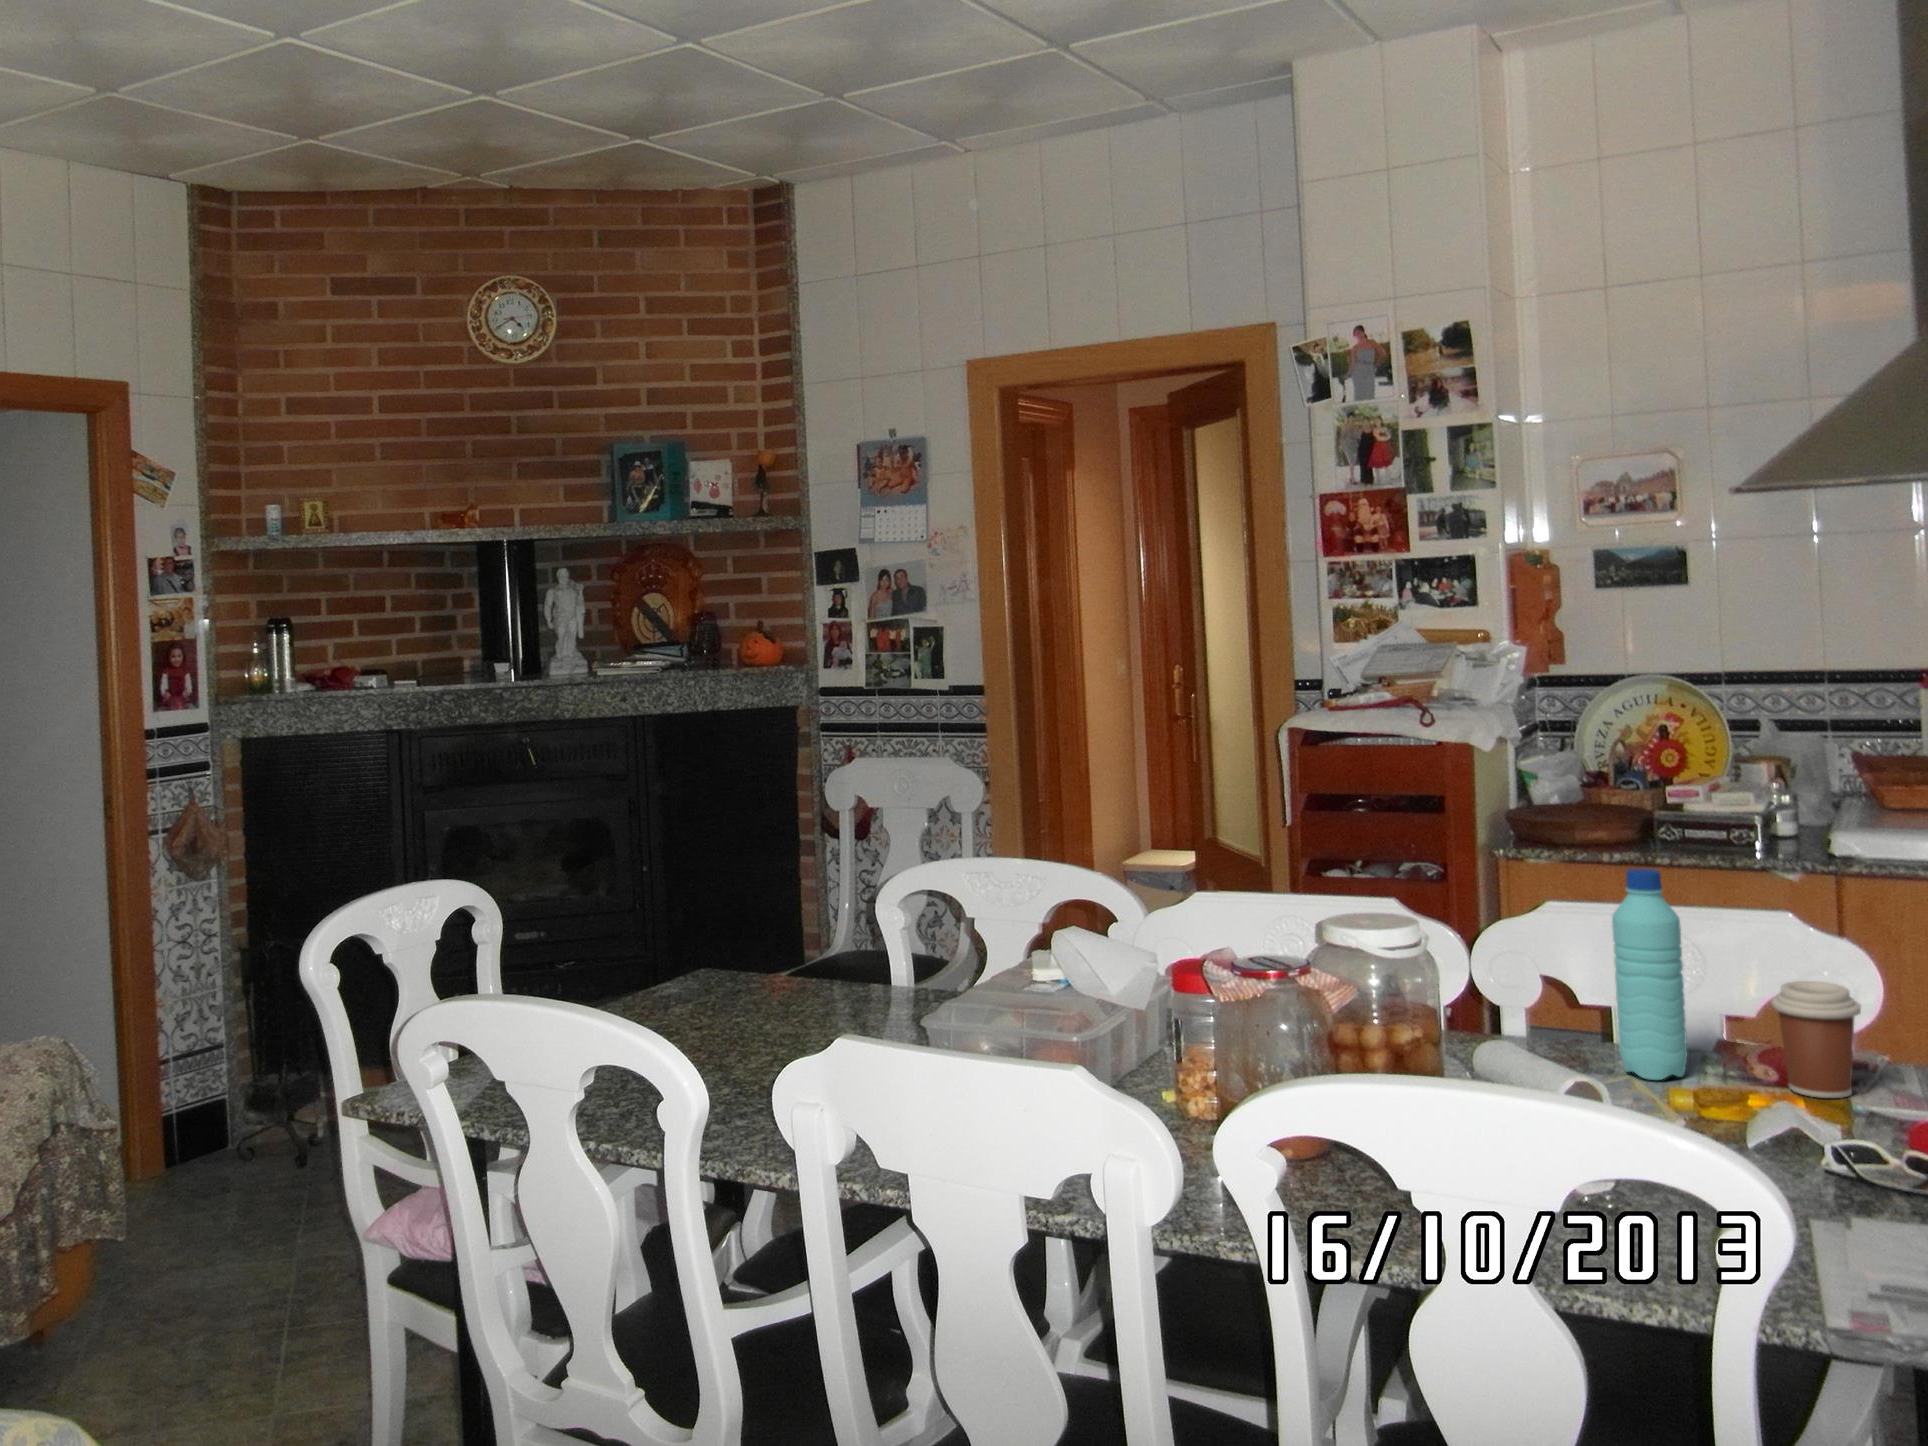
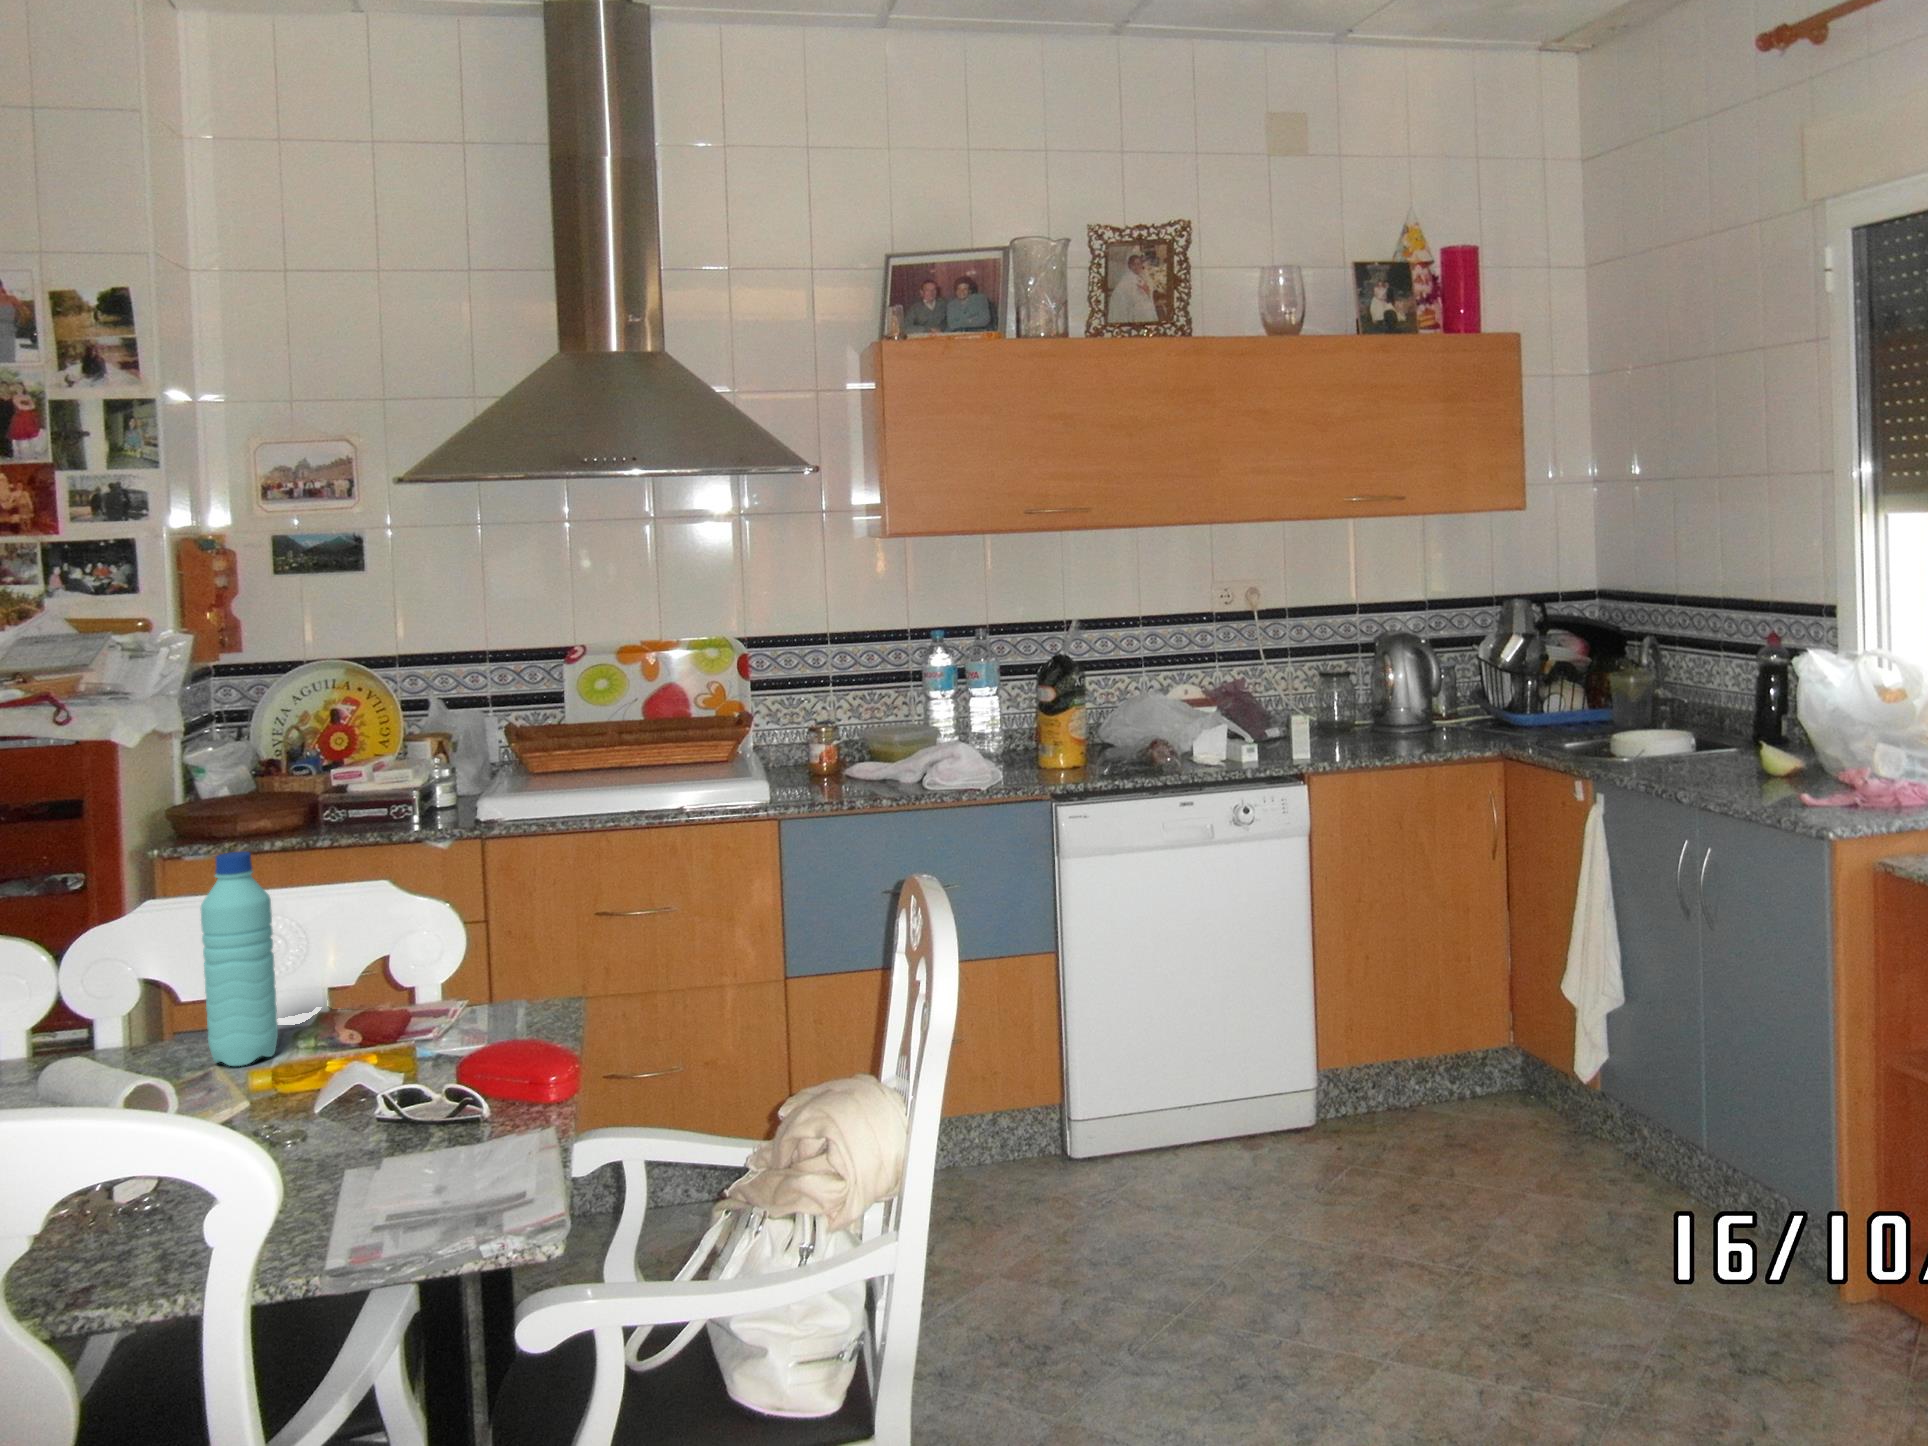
coffee cup: present [1771,981,1861,1098] -> none [355,938,436,1049]

